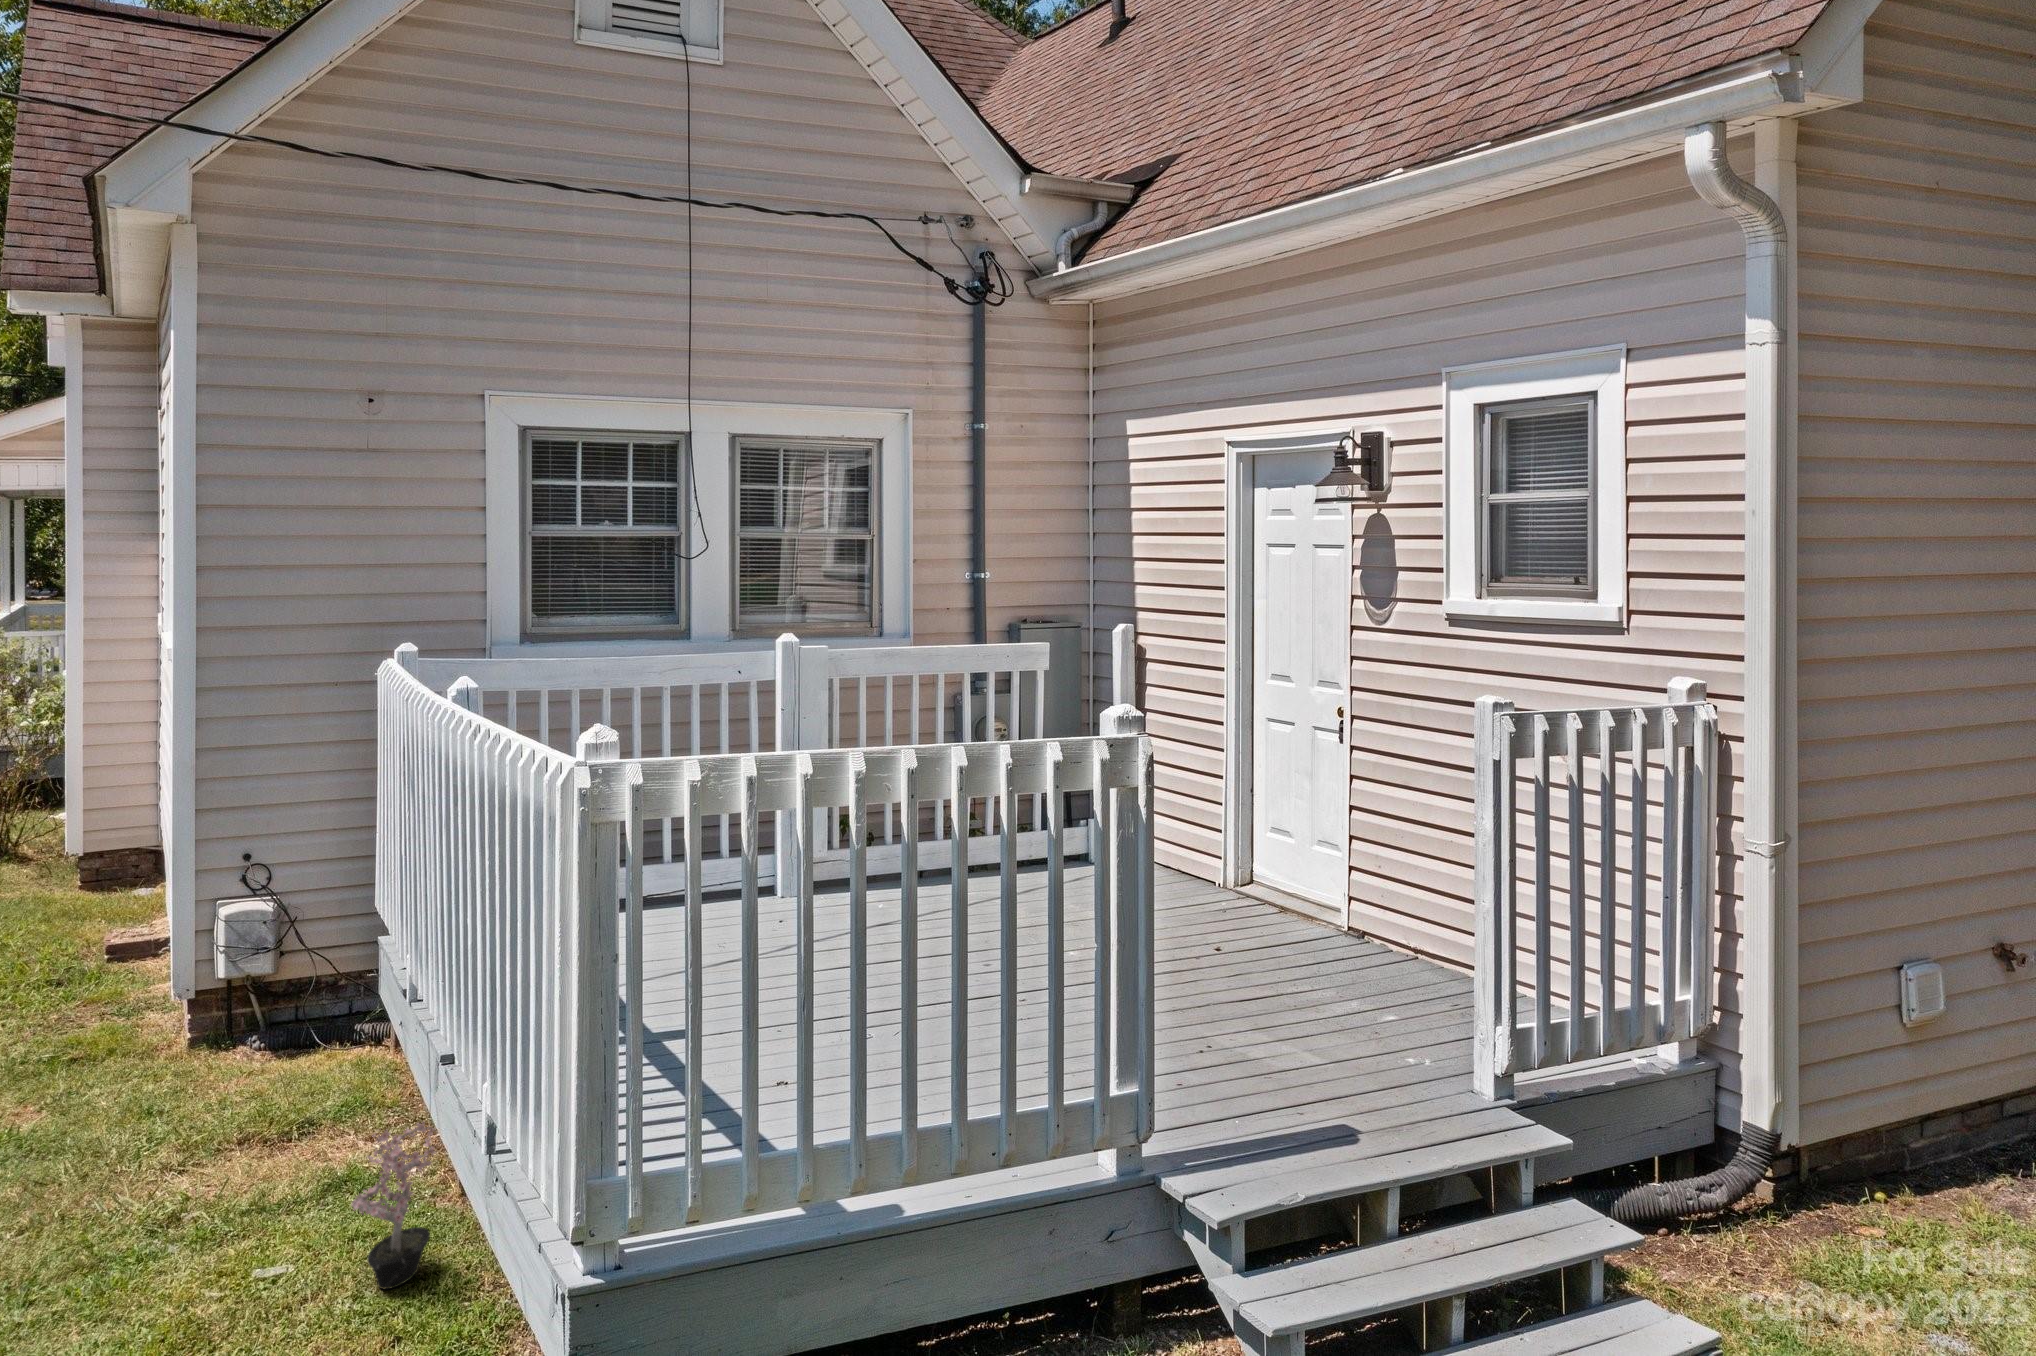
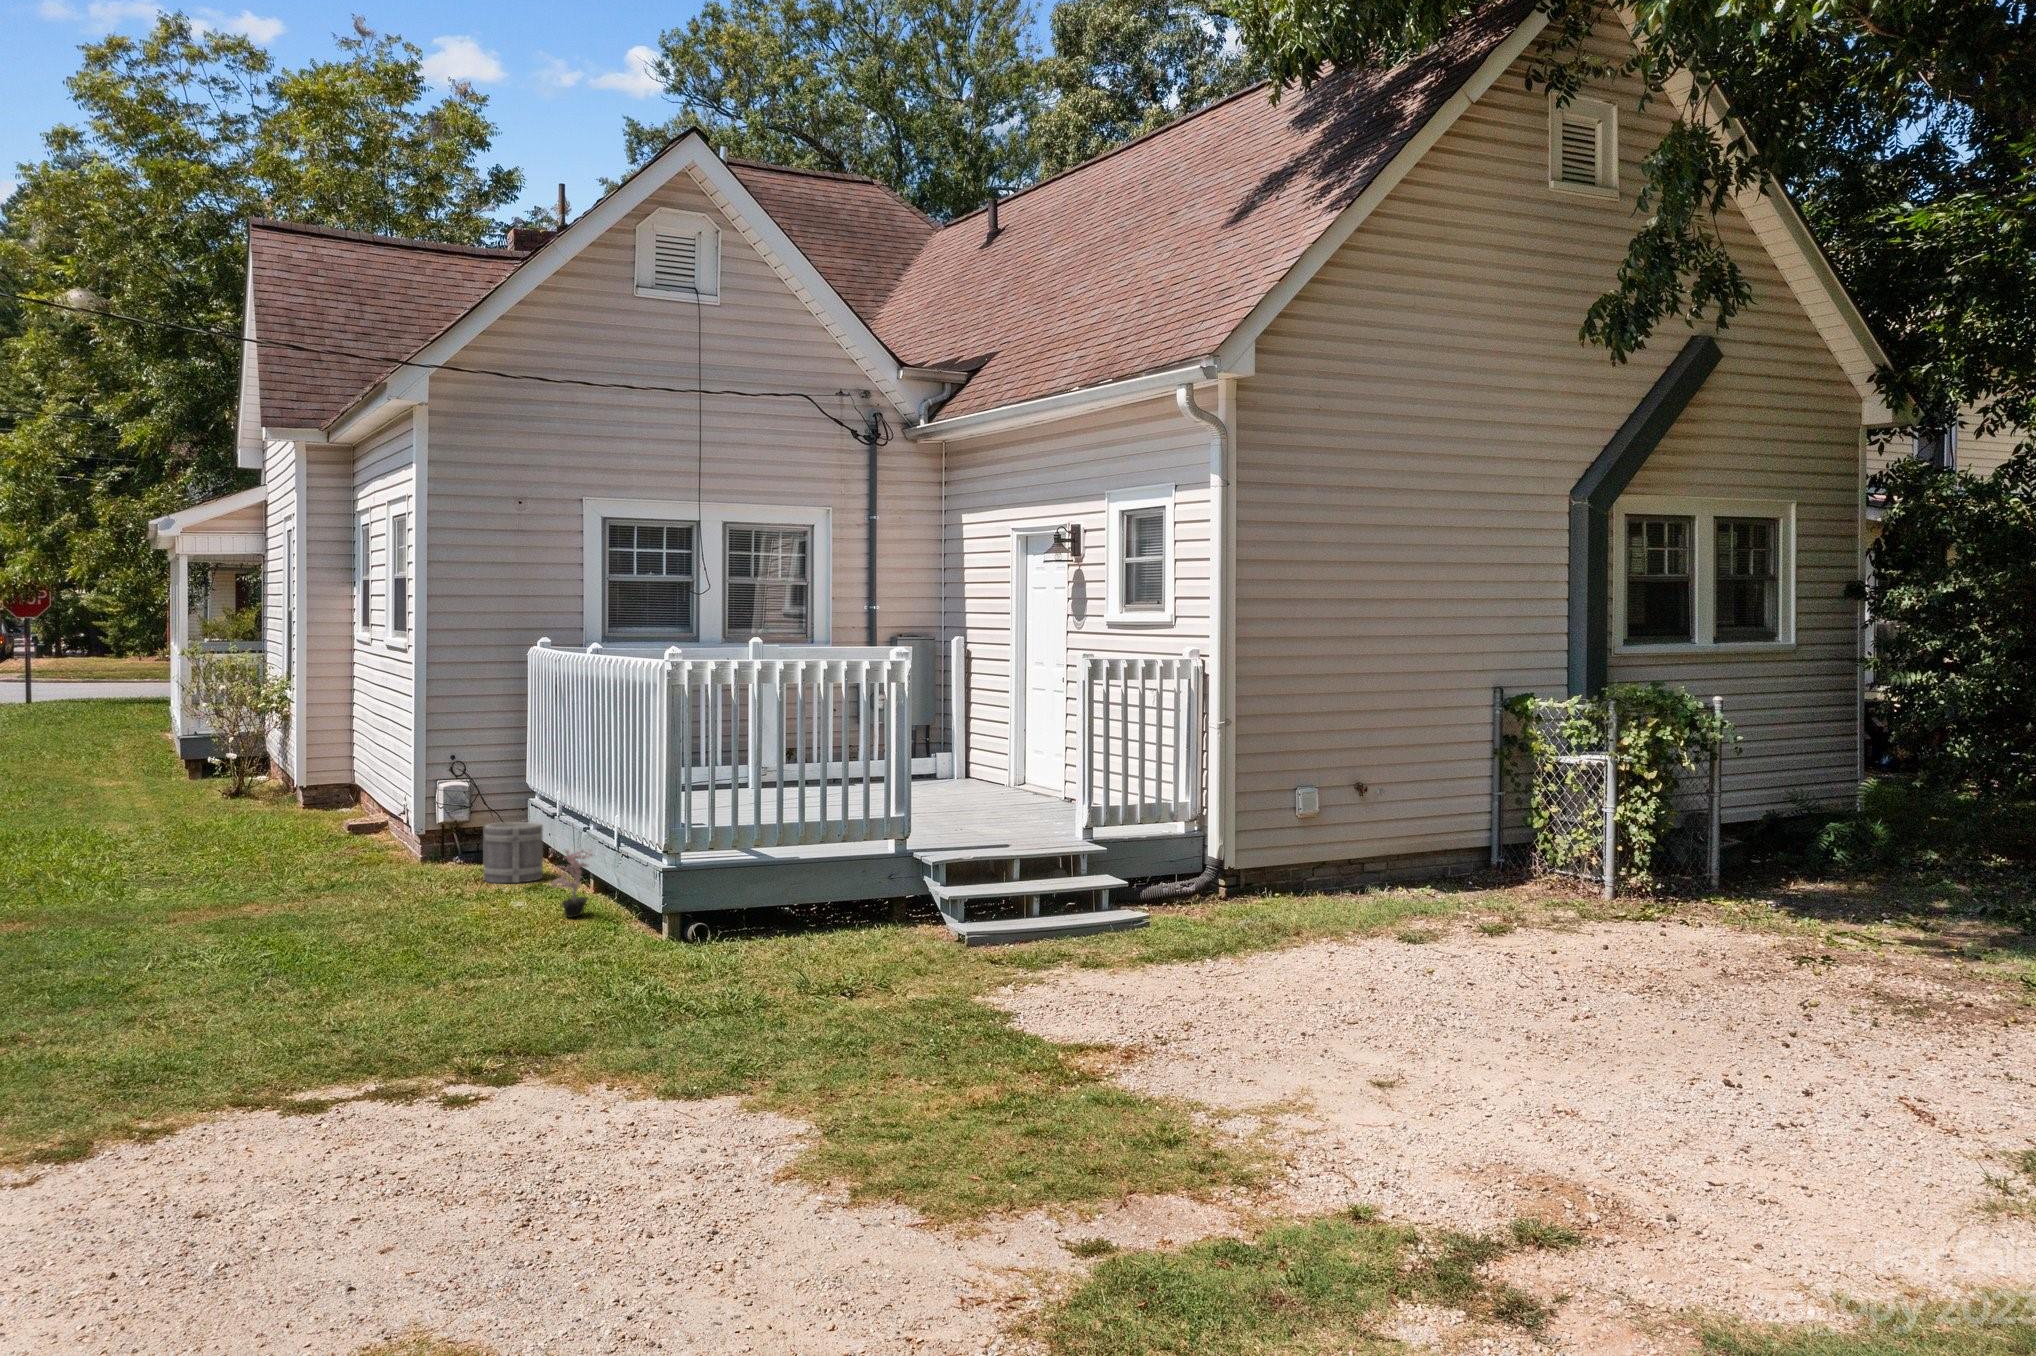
bucket: none [271,992,389,1124] -> present [483,822,543,883]

